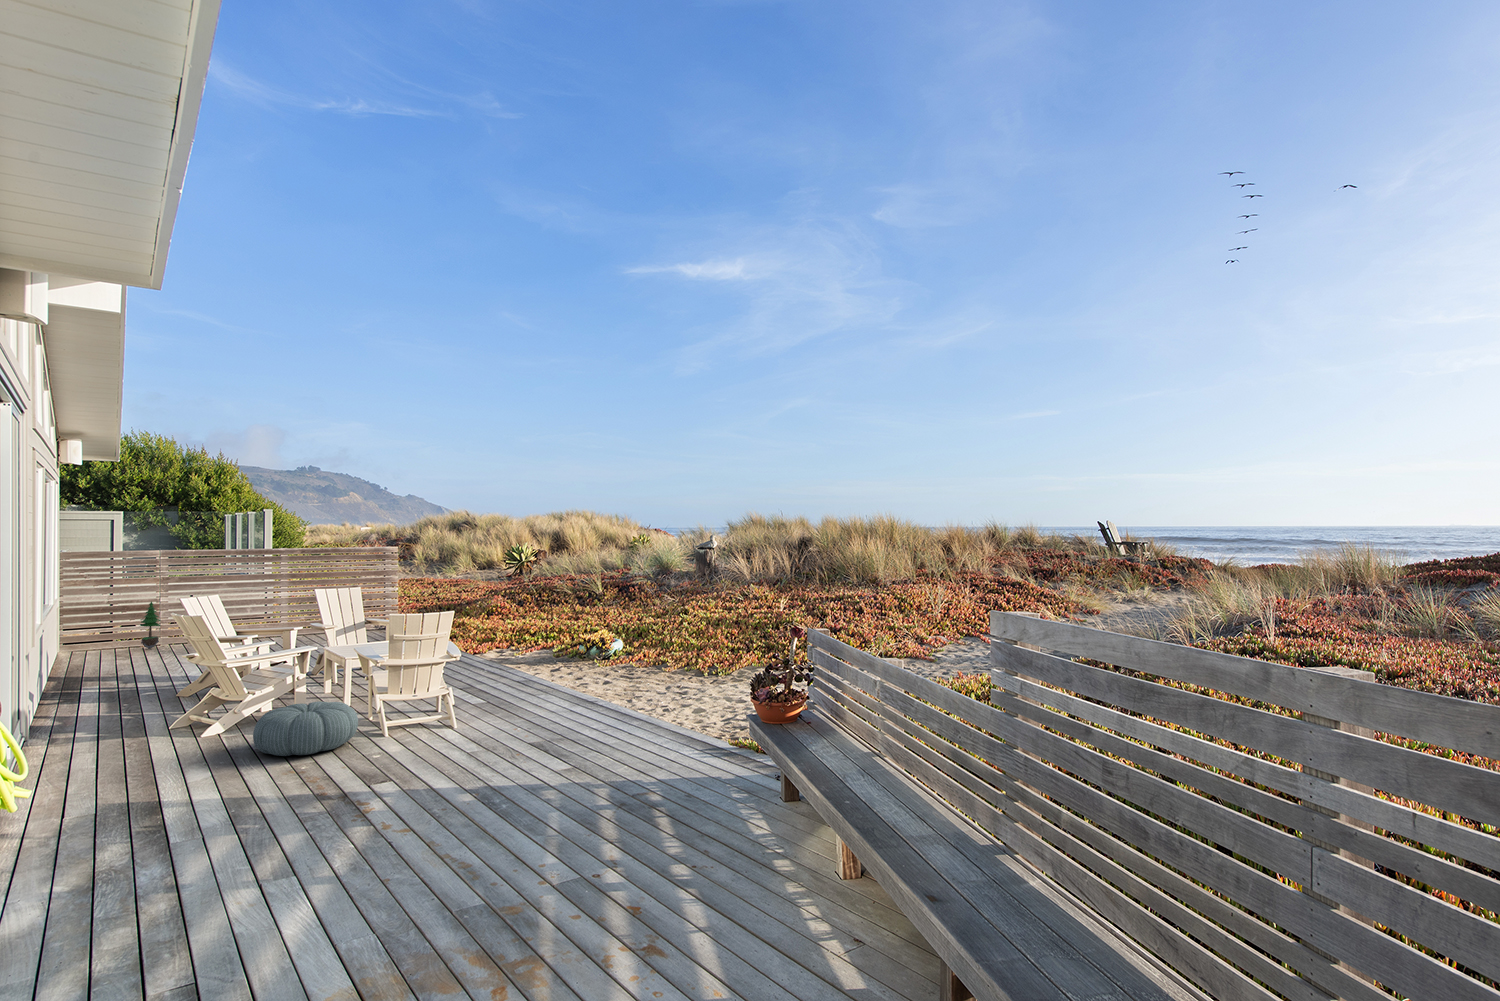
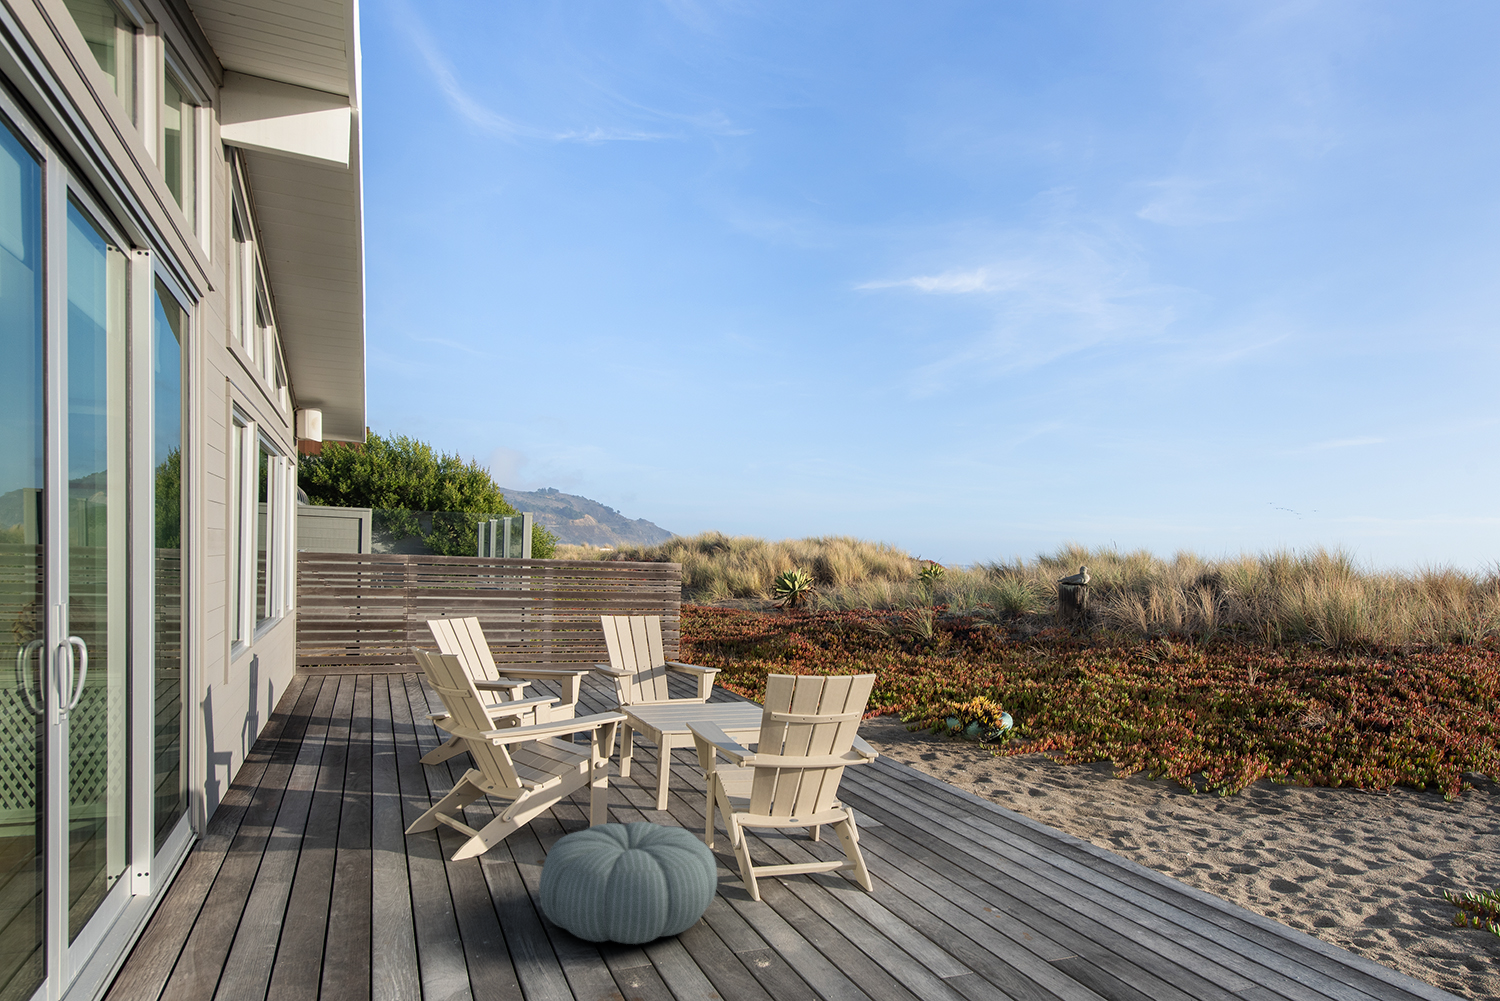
potted tree: present [141,602,161,649] -> none [384,619,407,680]

